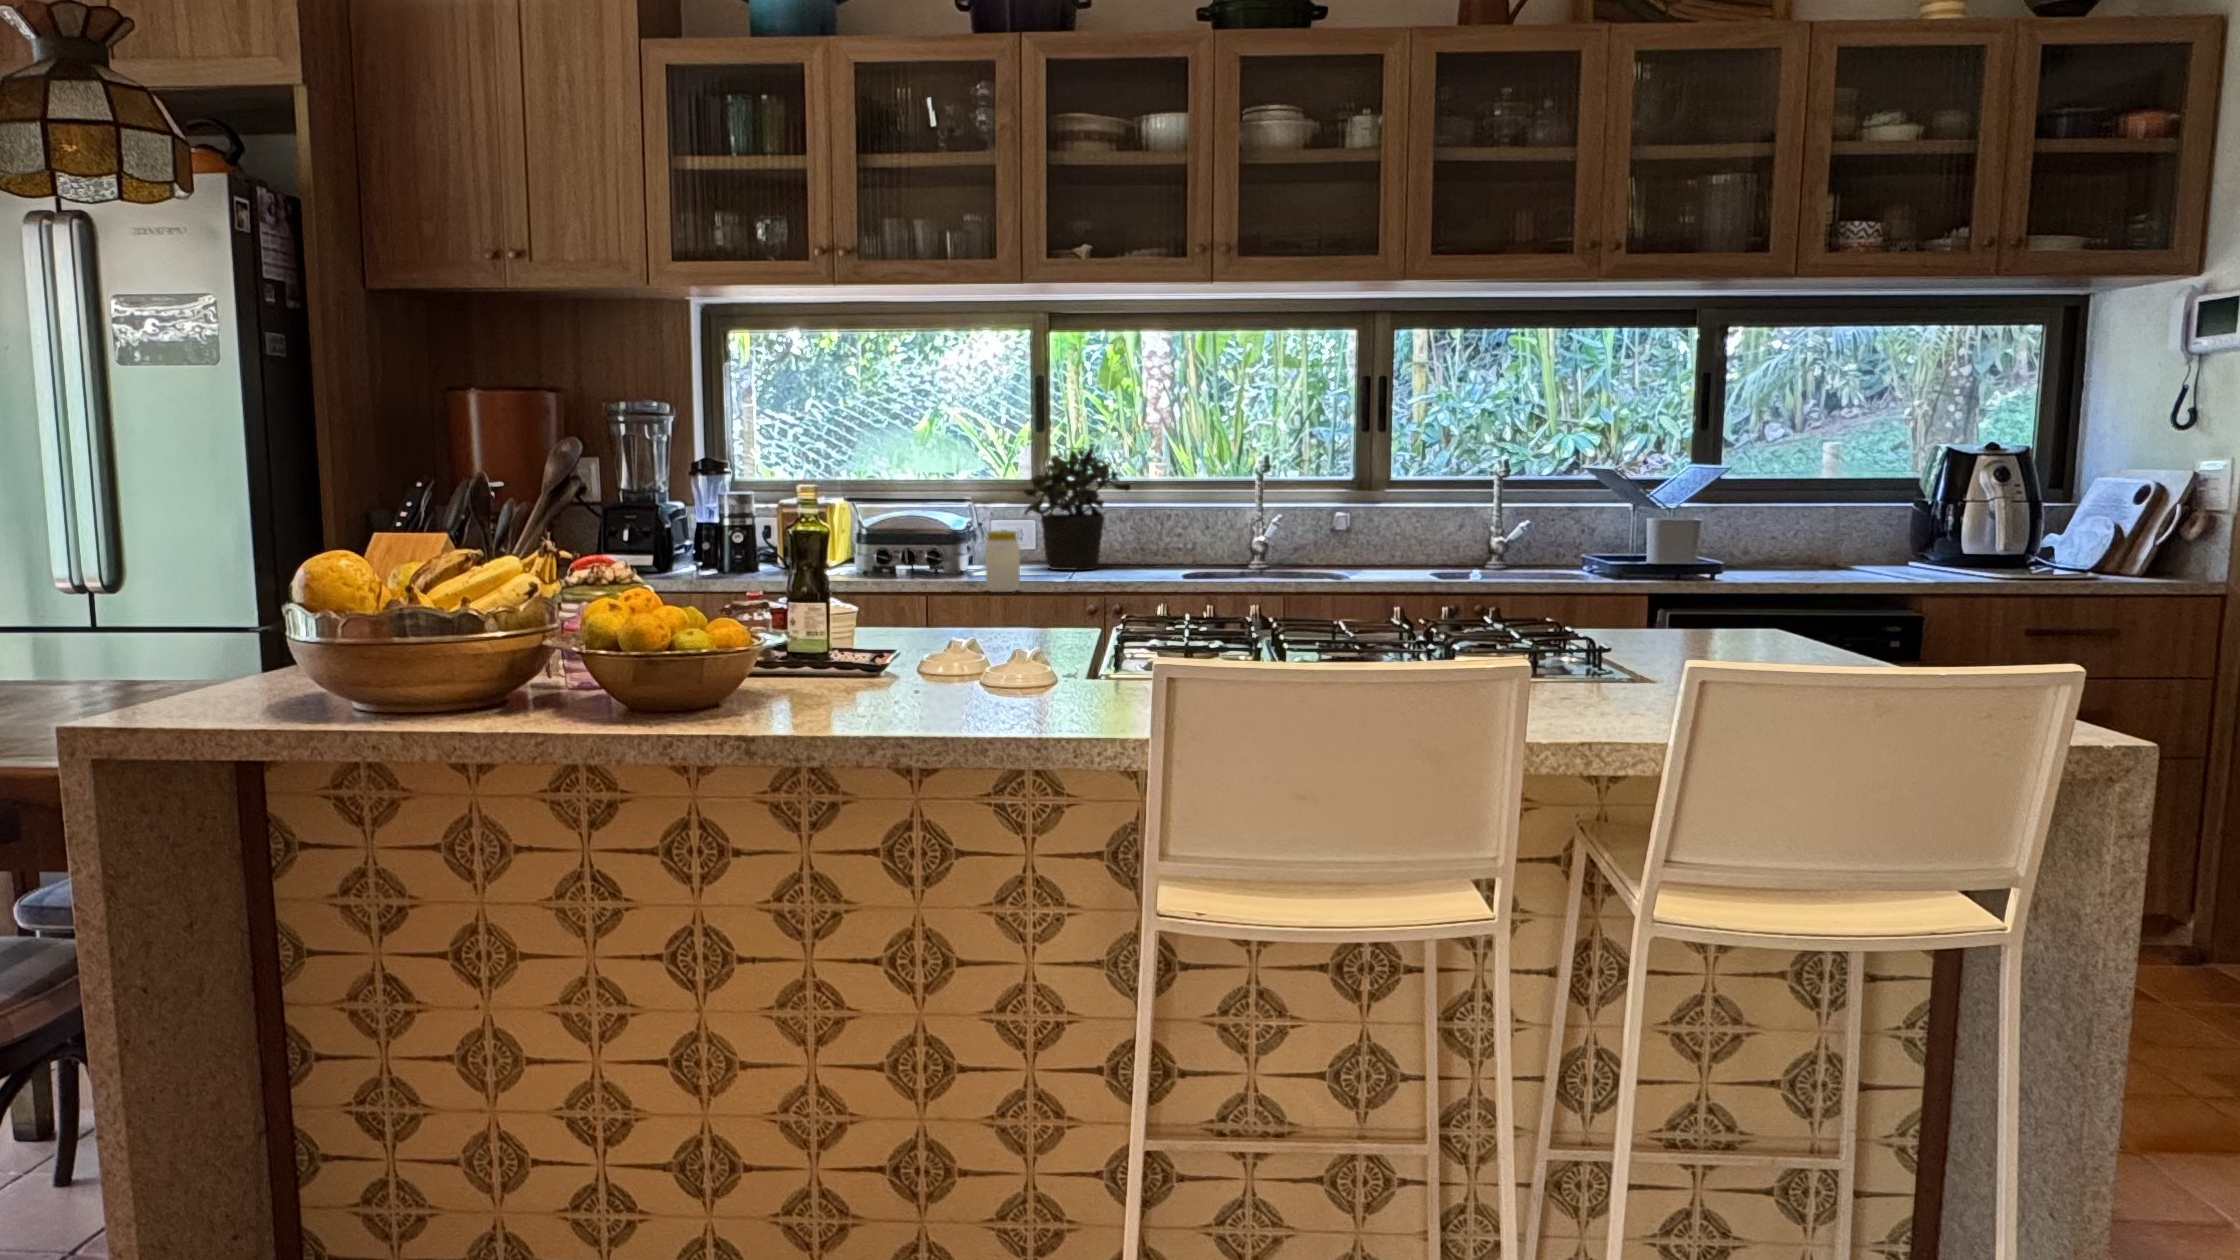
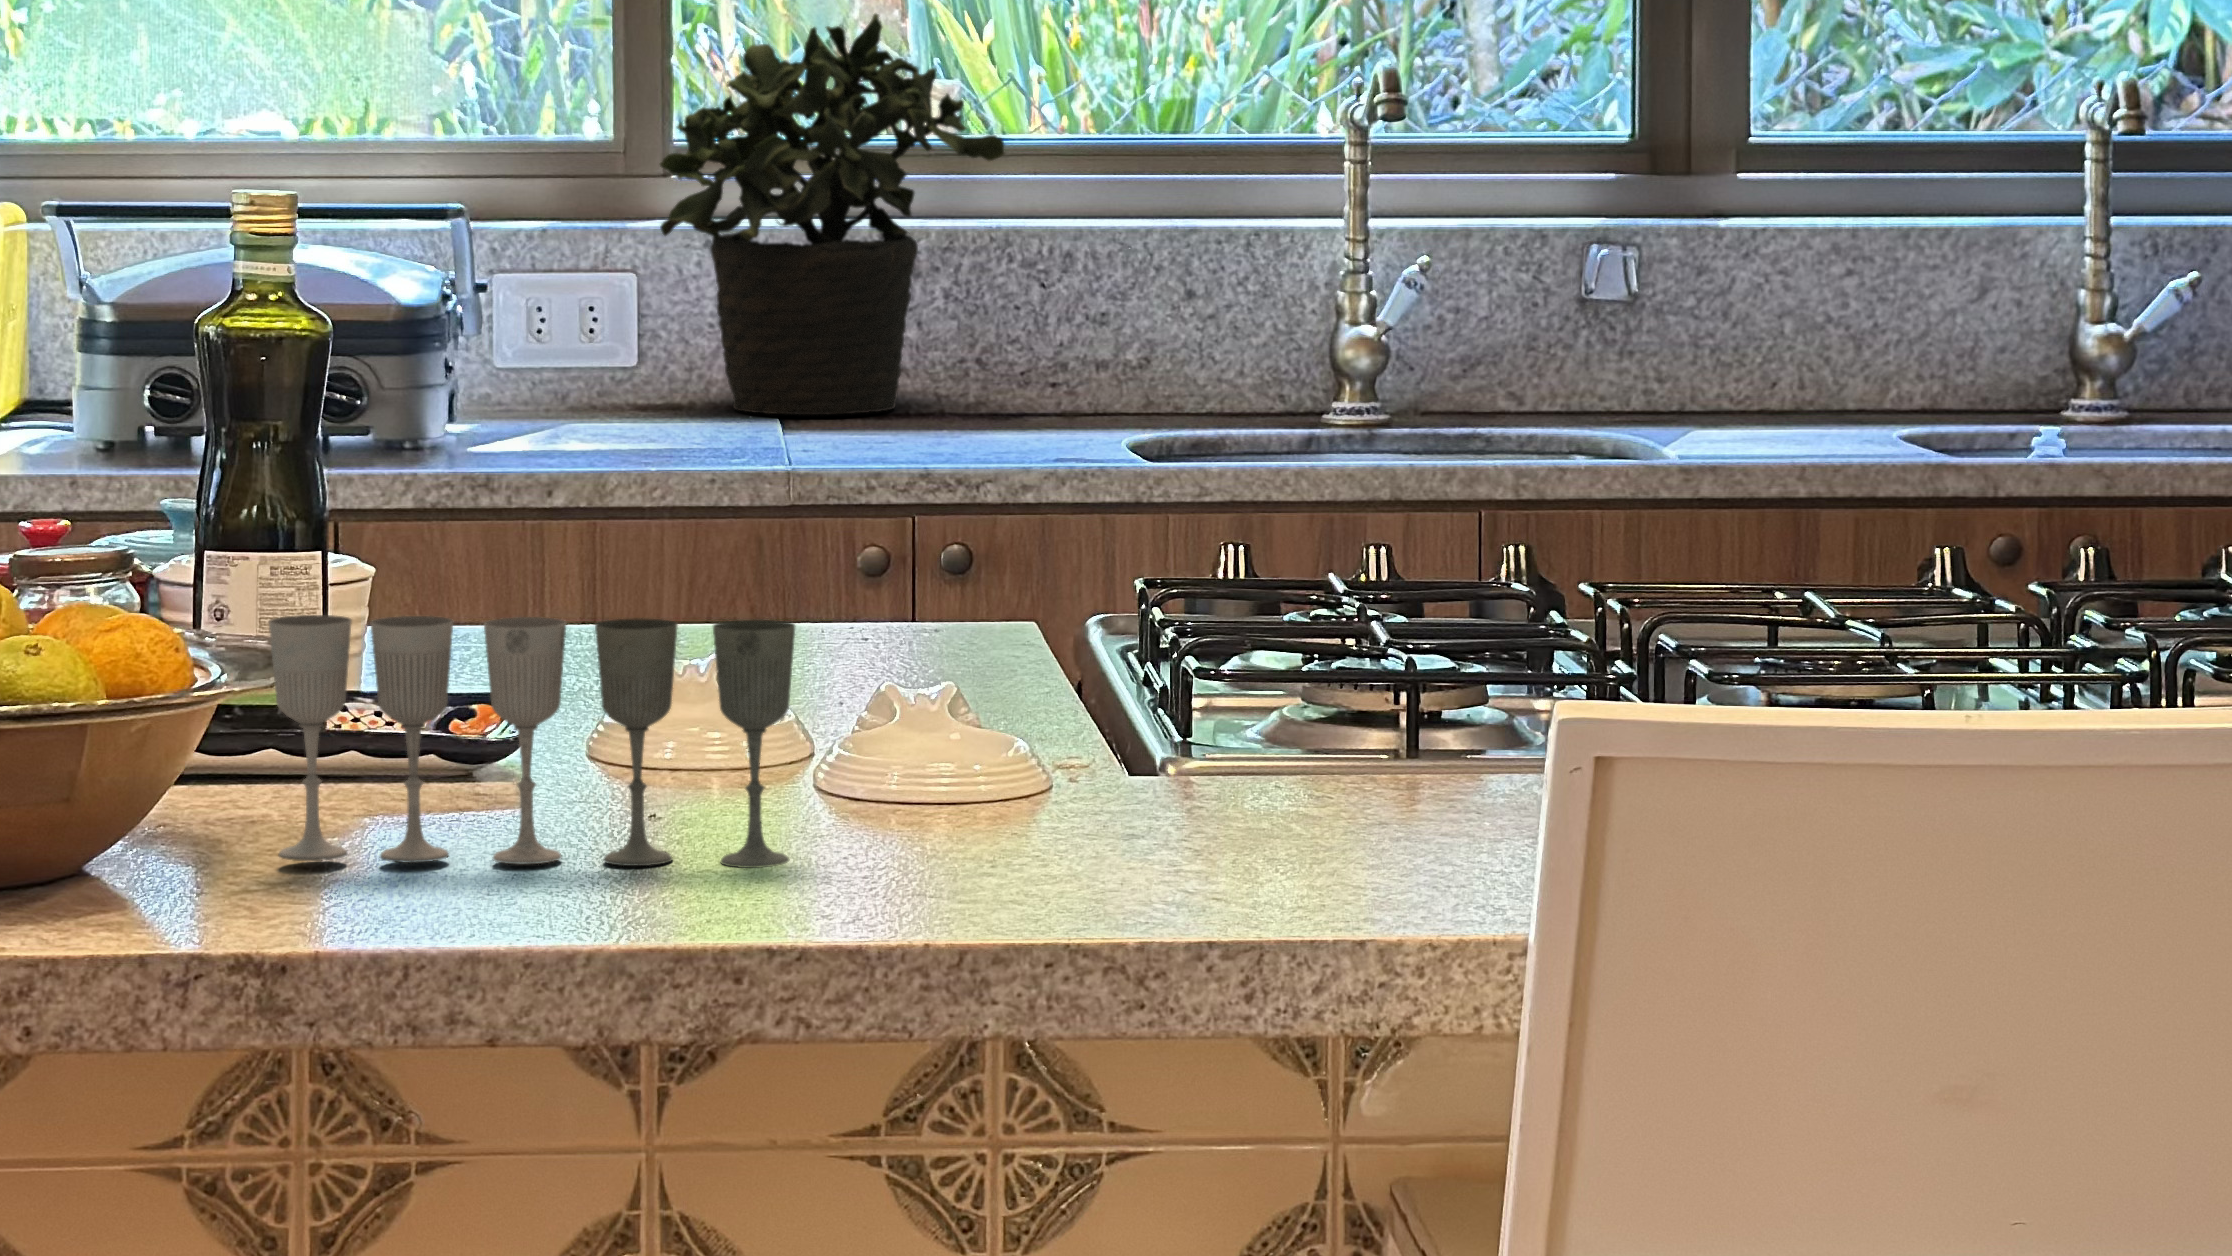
jar: present [985,530,1020,592] -> none [571,290,683,489]
wine glass: none [786,625,953,708] -> present [269,615,795,868]

